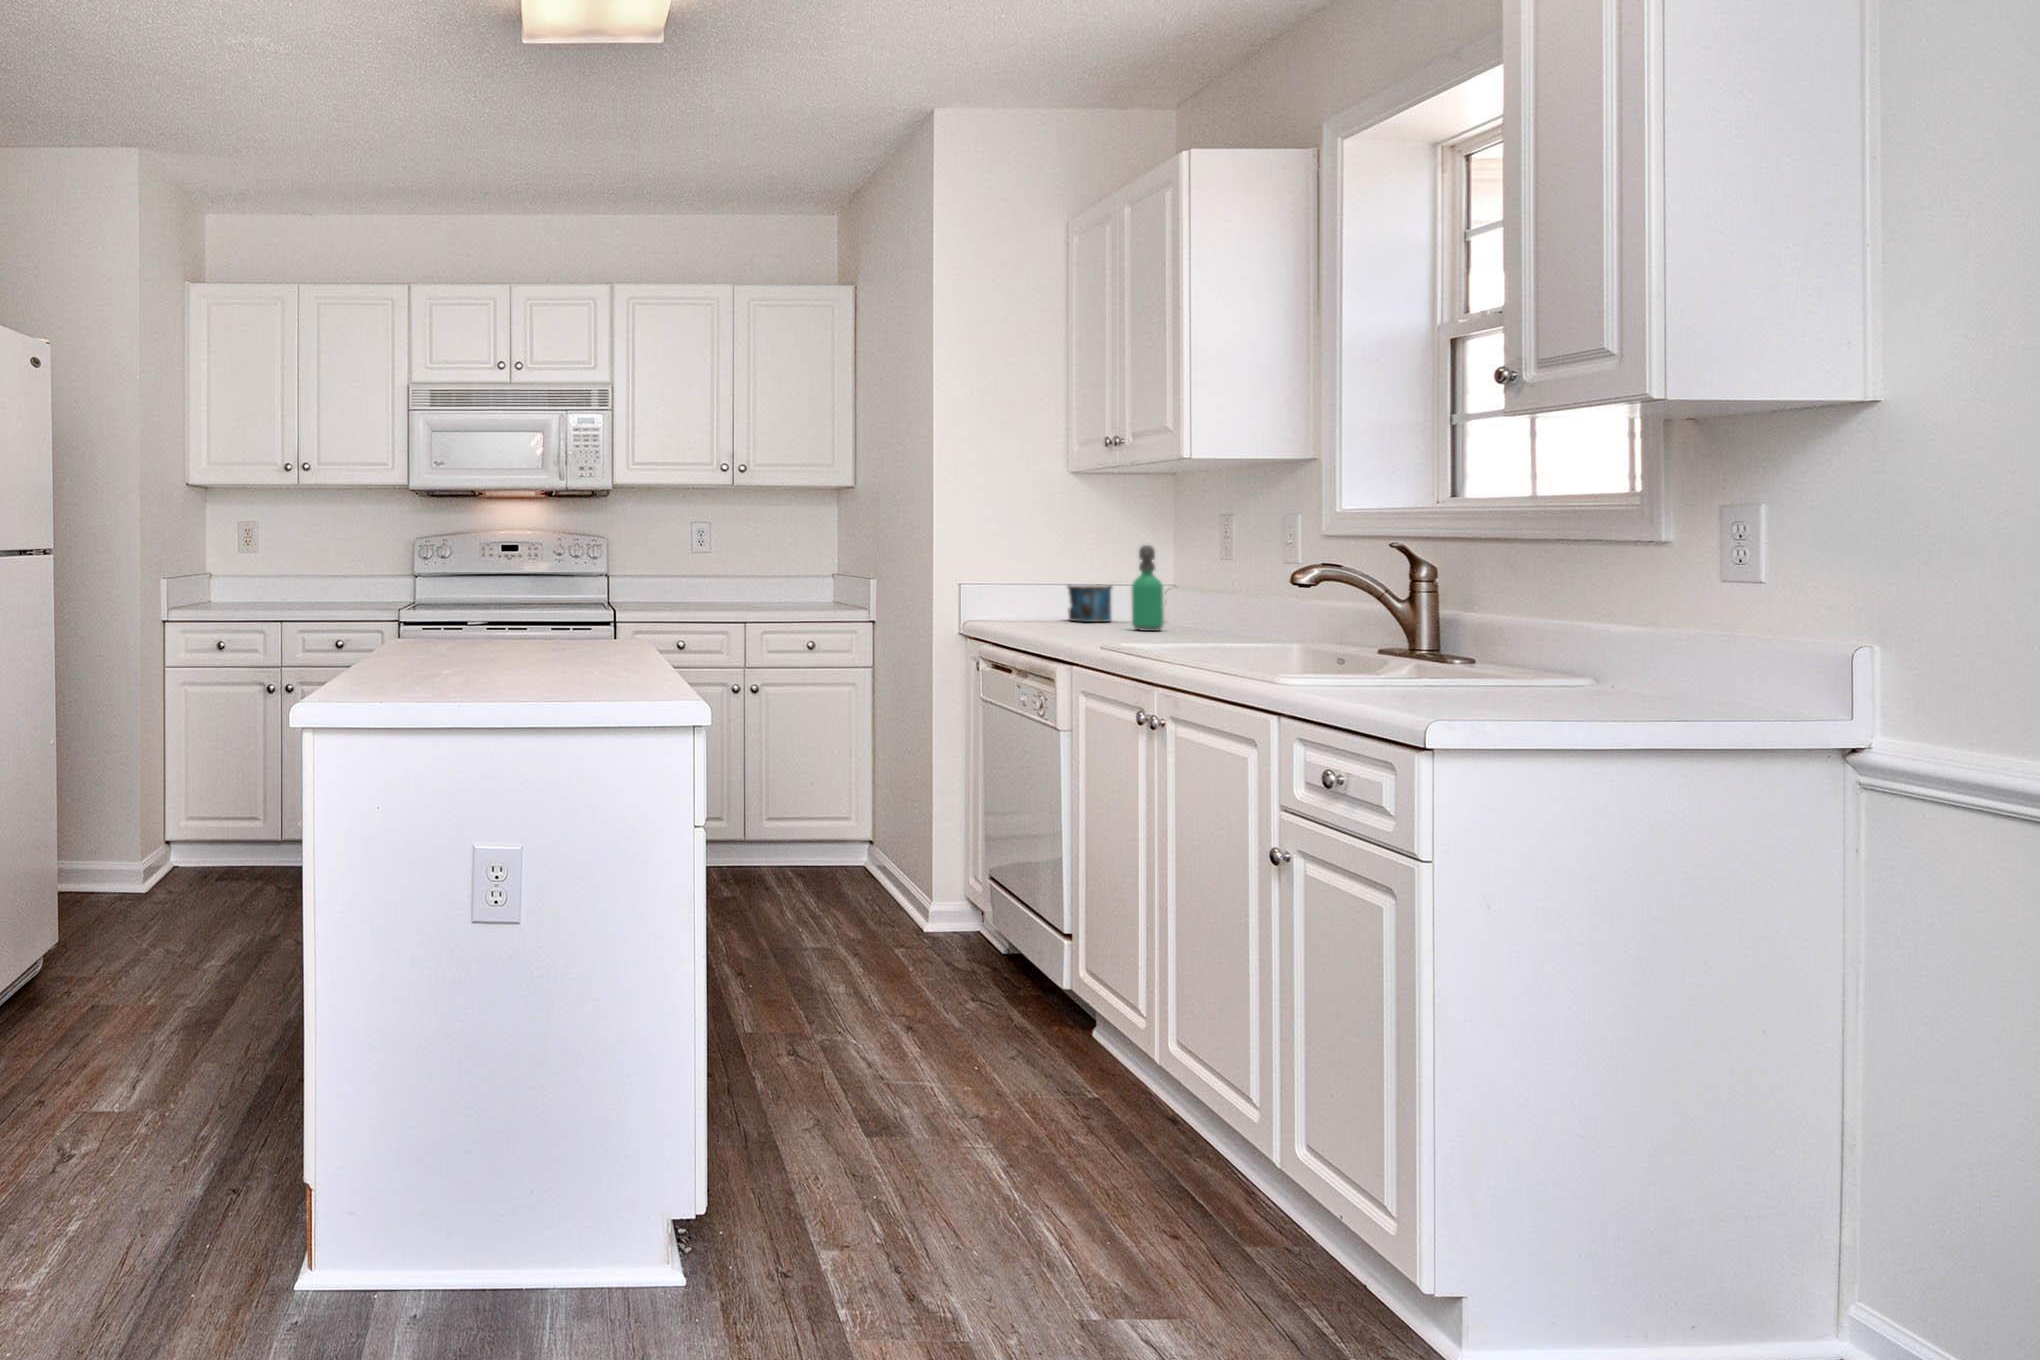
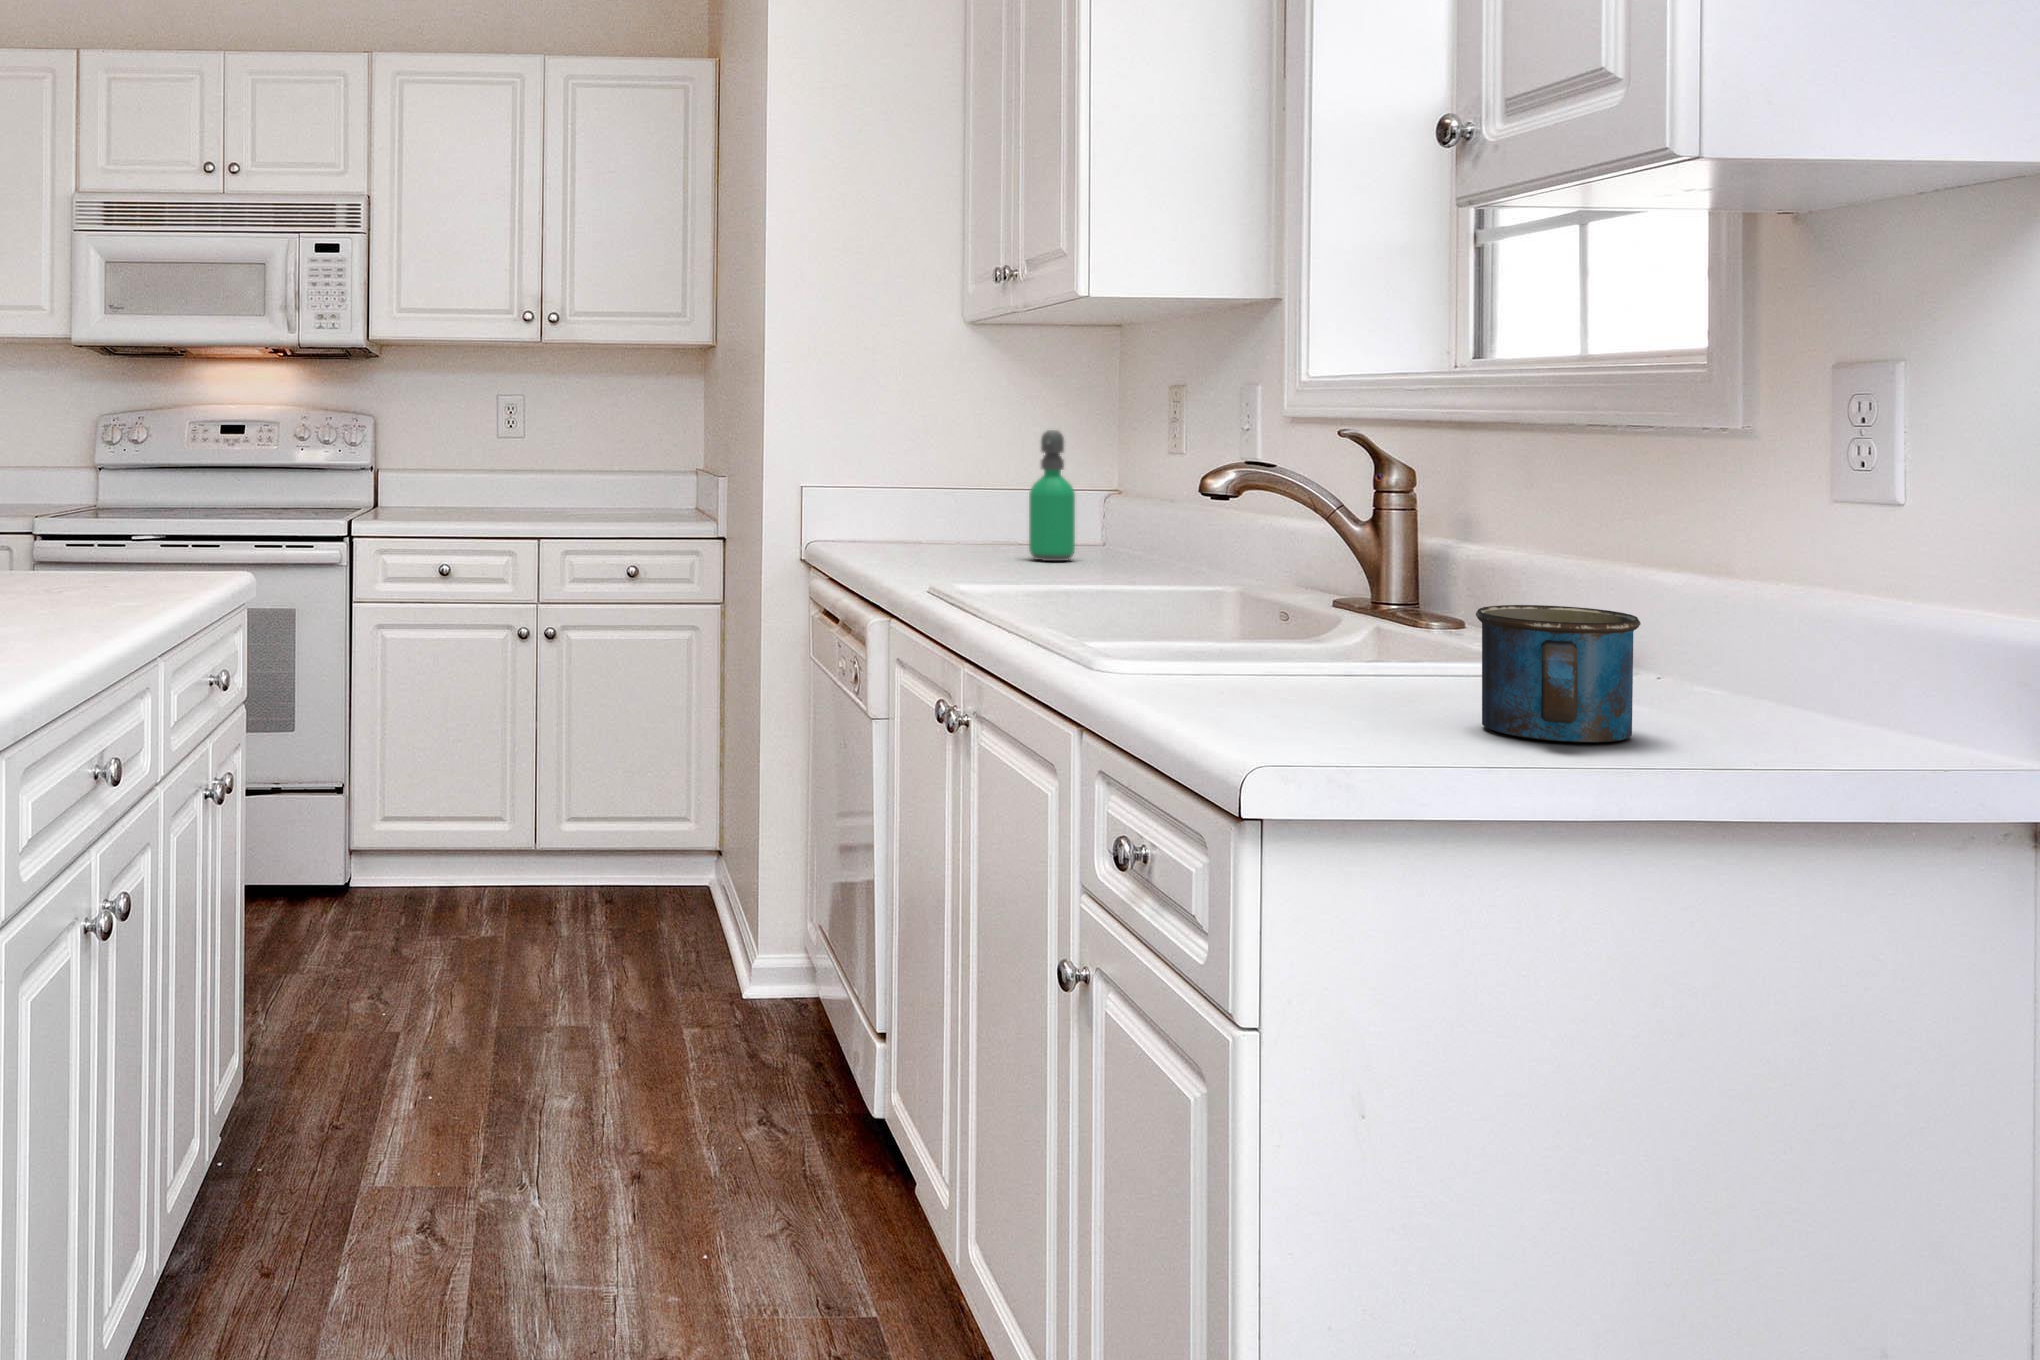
mug: present [1068,584,1112,622] -> present [1476,605,1641,743]

